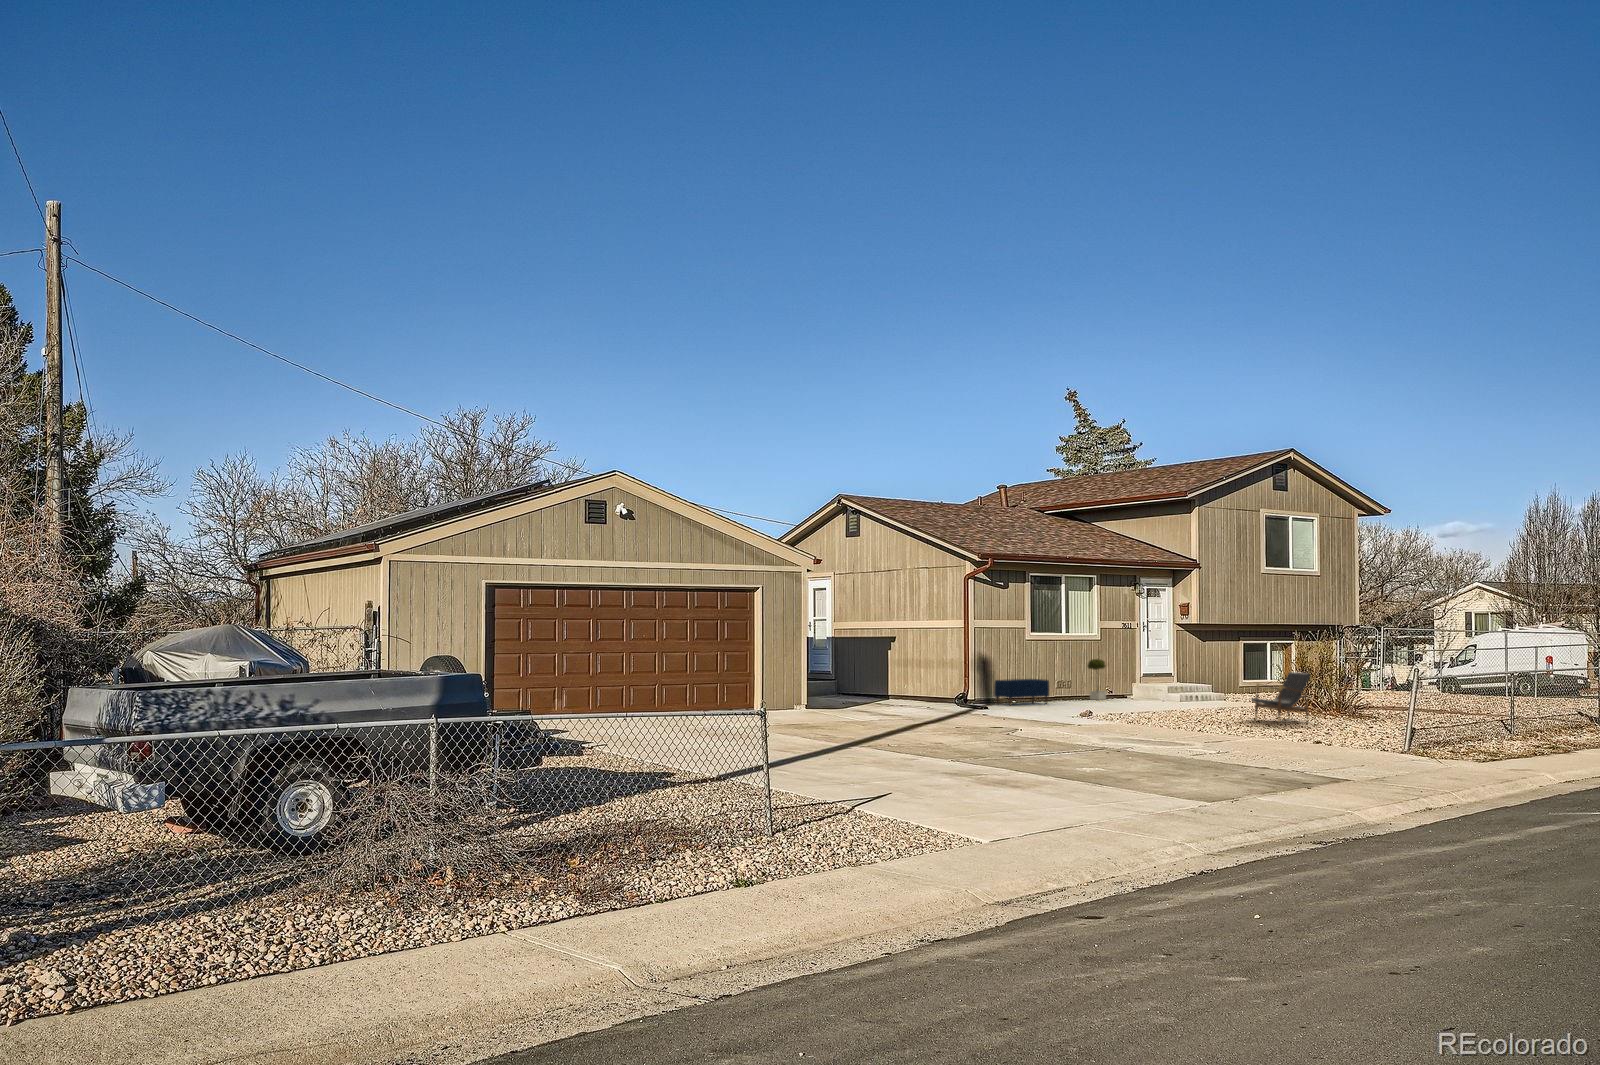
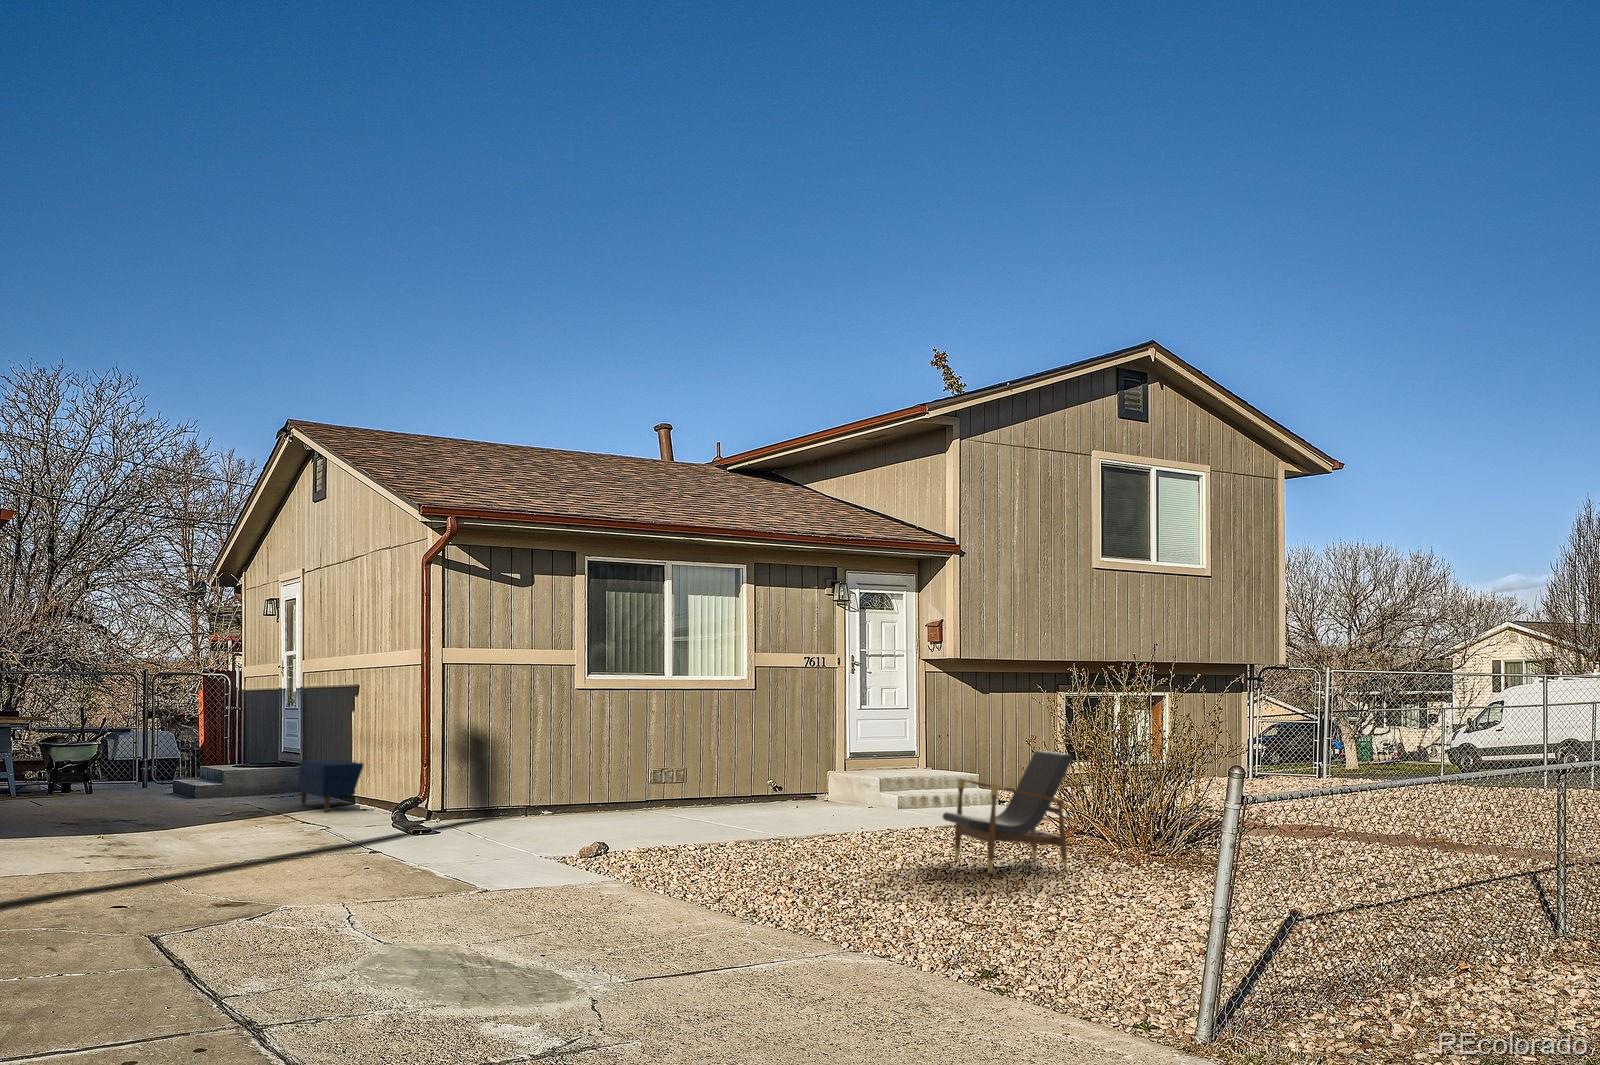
potted tree: present [1088,659,1106,700] -> none [718,725,755,809]
bench: present [994,679,1049,705] -> present [298,759,364,812]

